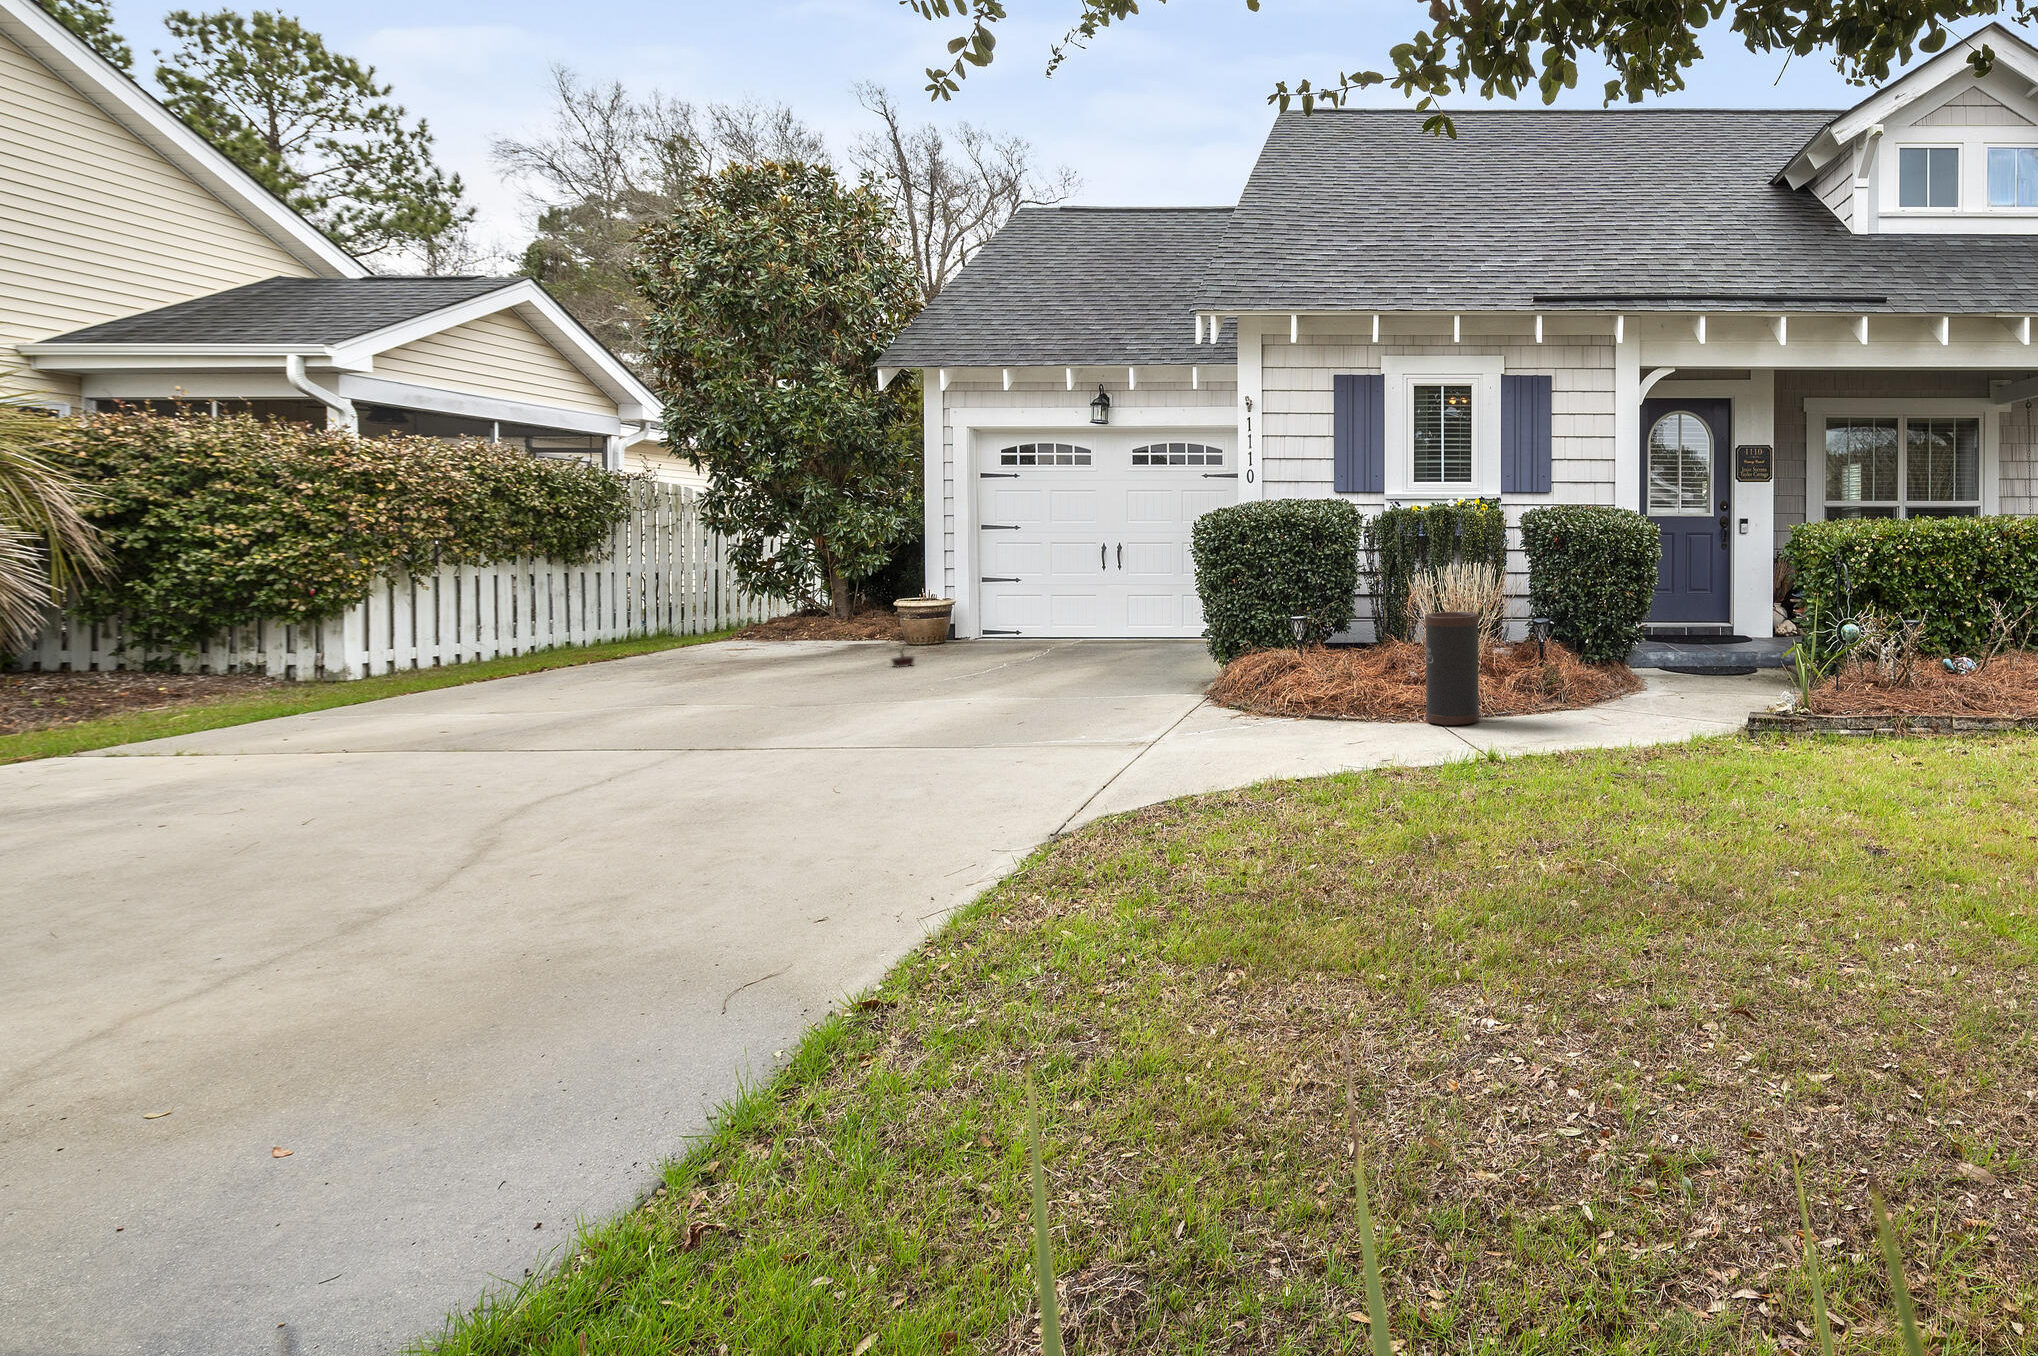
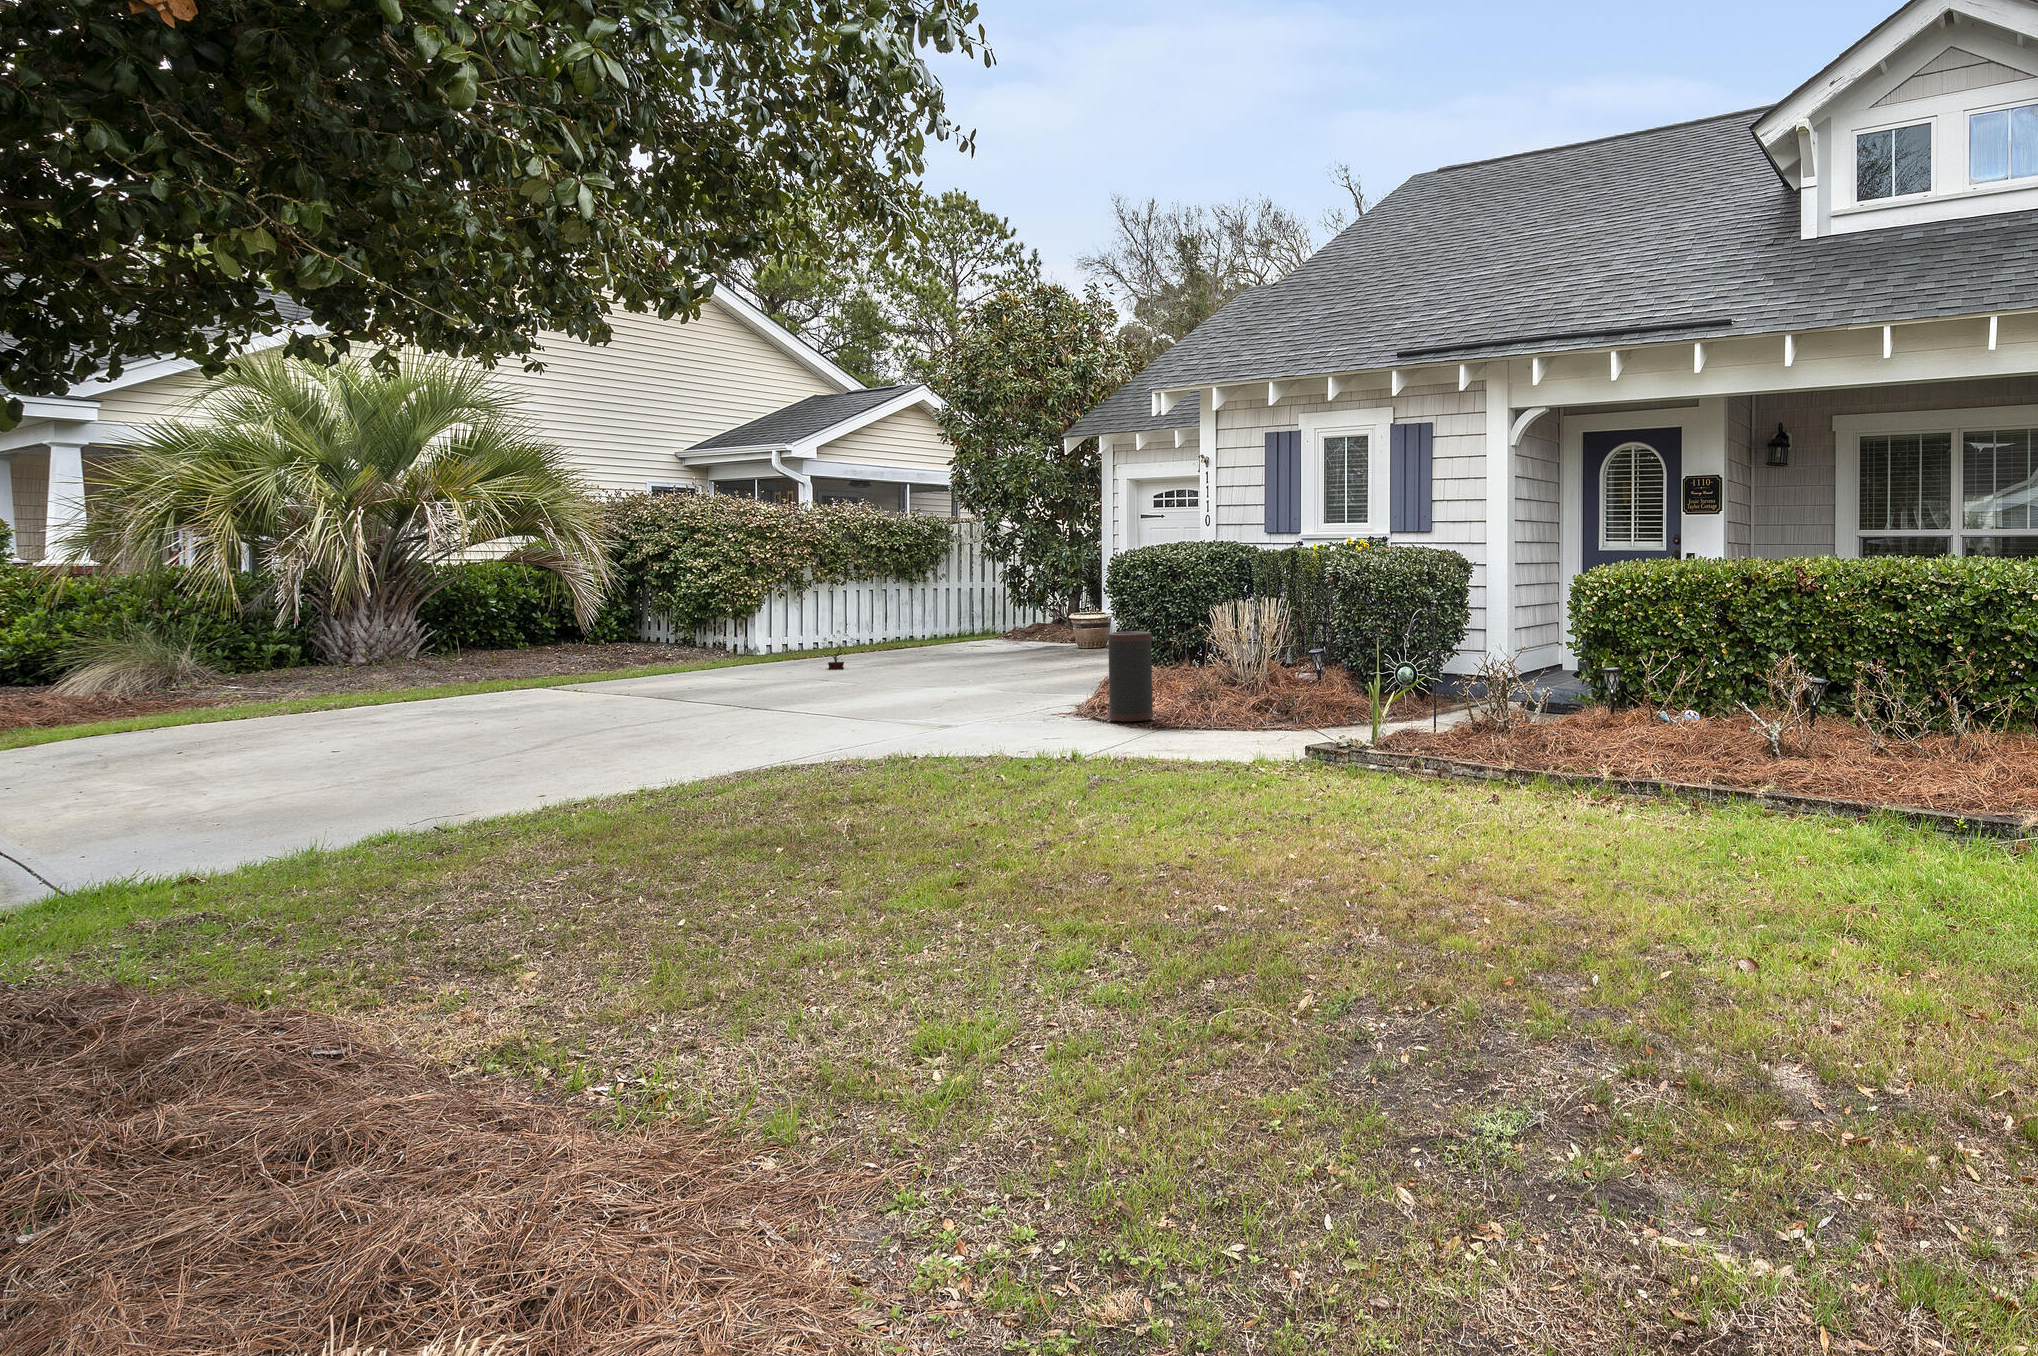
potted plant: present [889,618,914,667] -> present [822,630,858,670]

